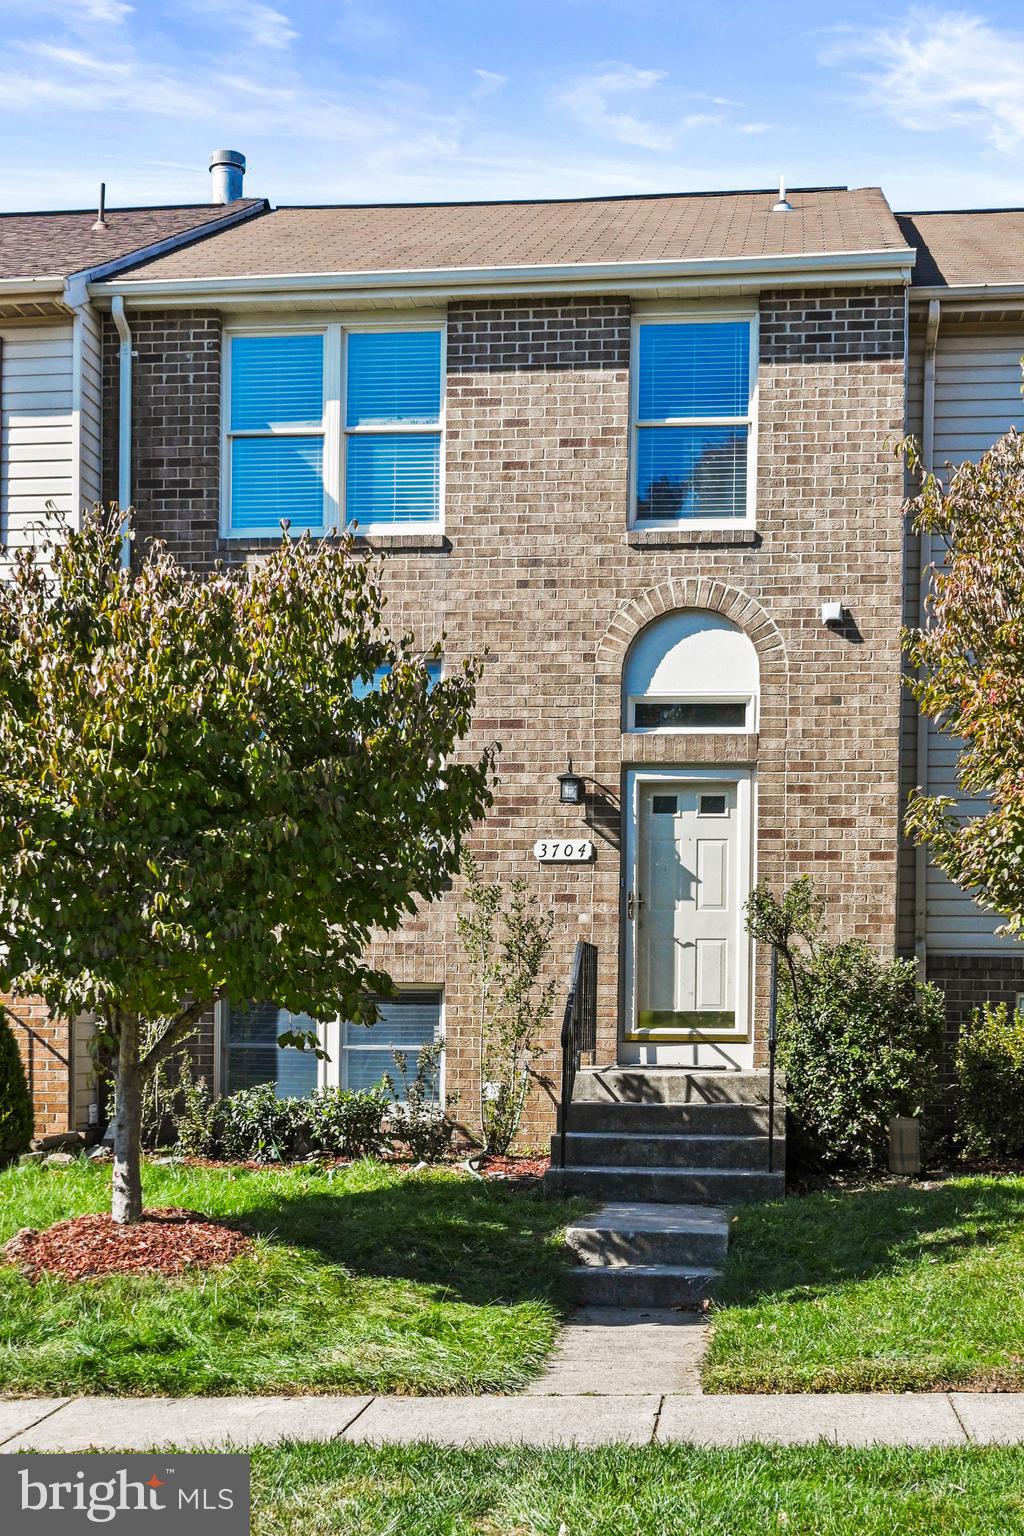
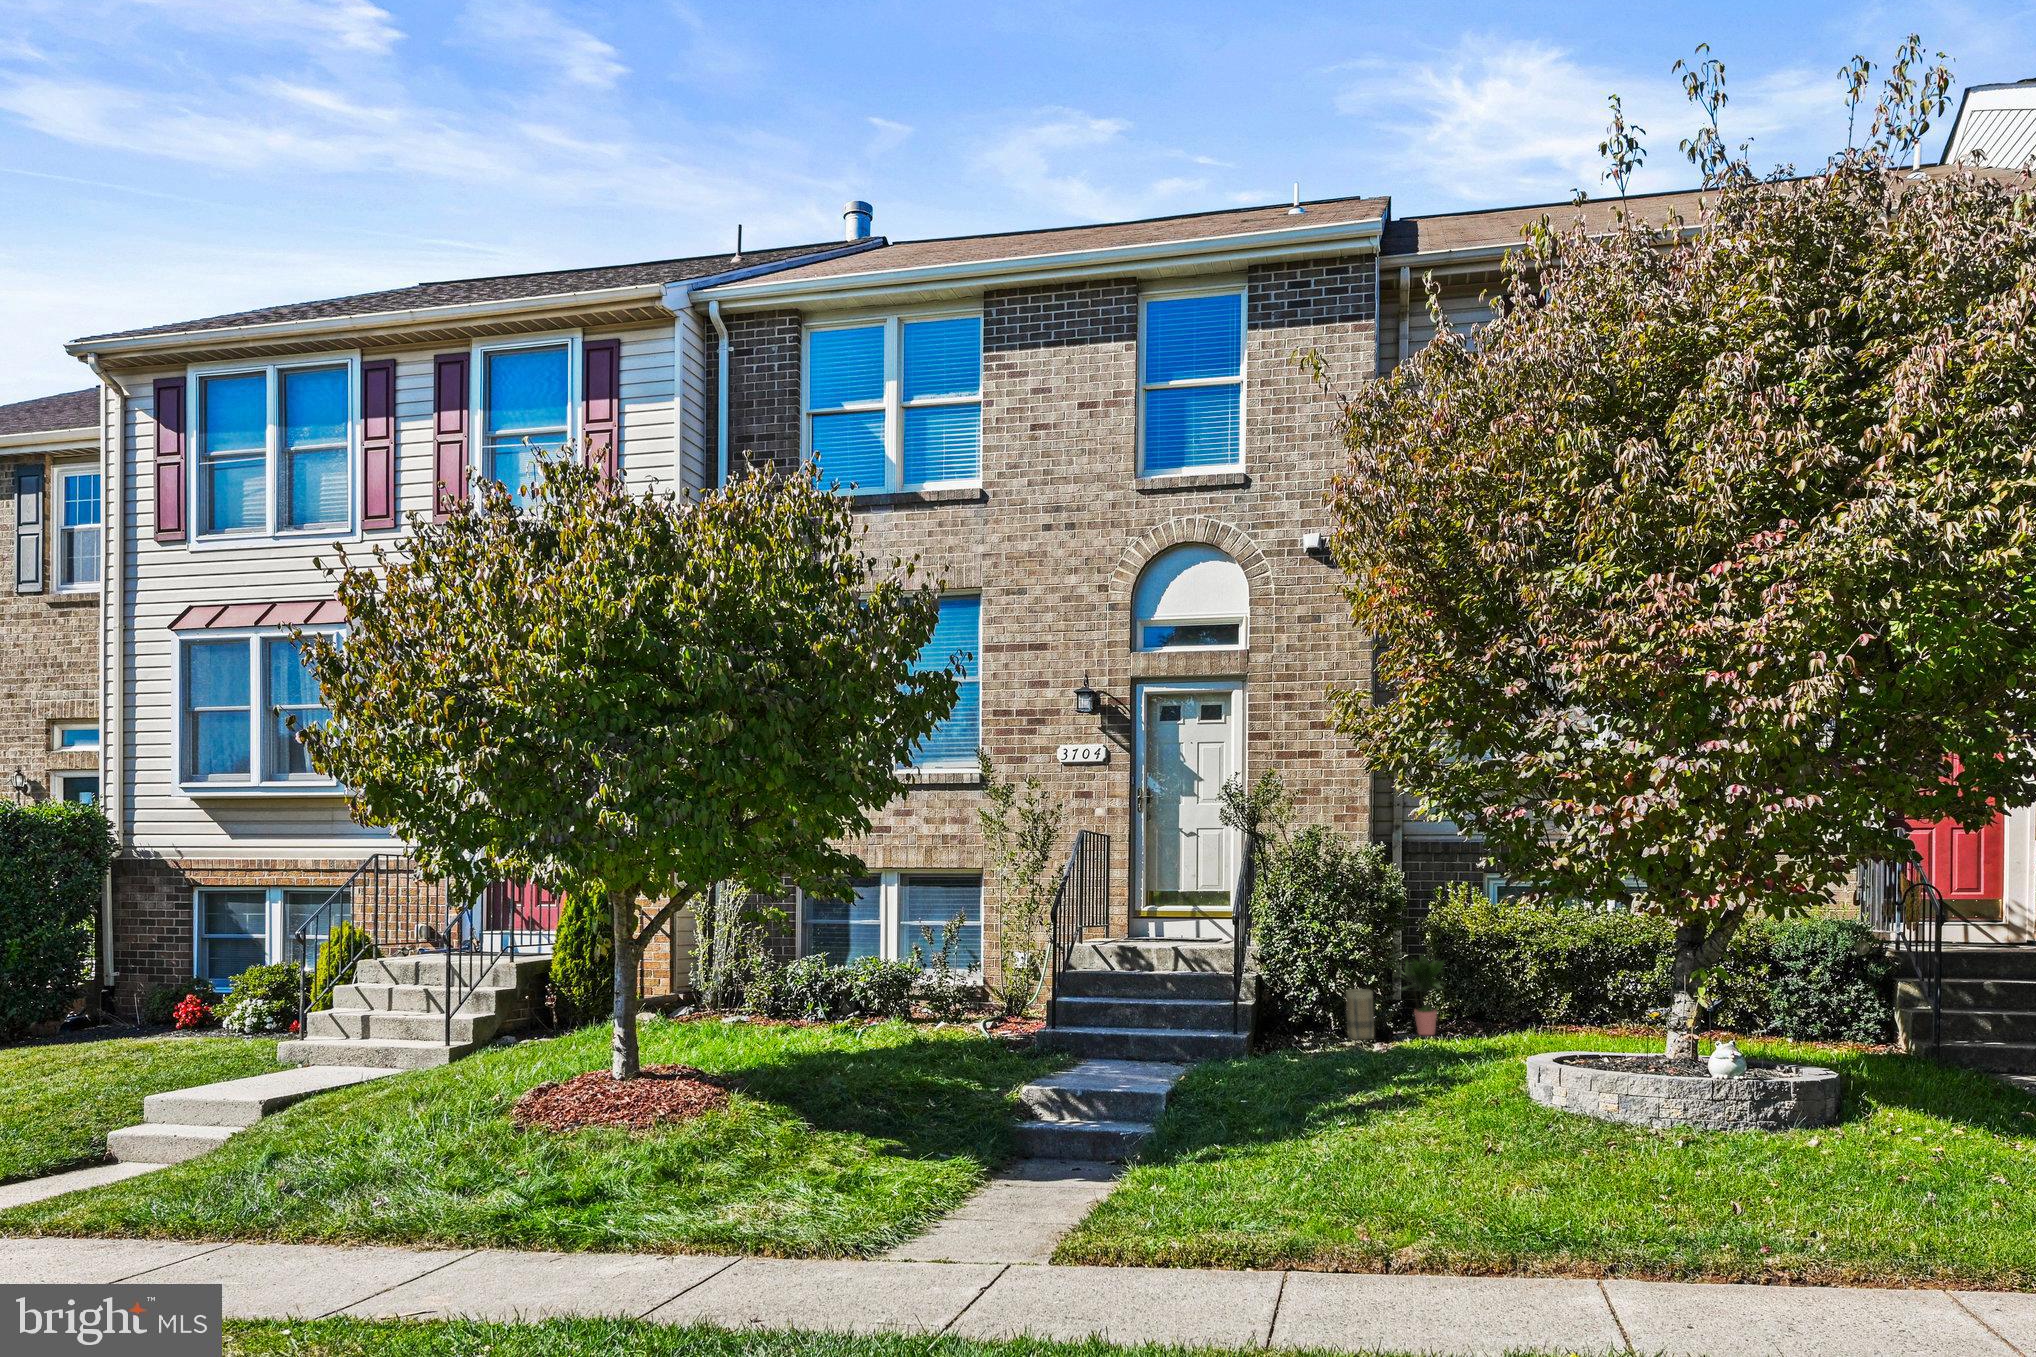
potted plant: none [933,1075,998,1168] -> present [1392,955,1444,1035]

